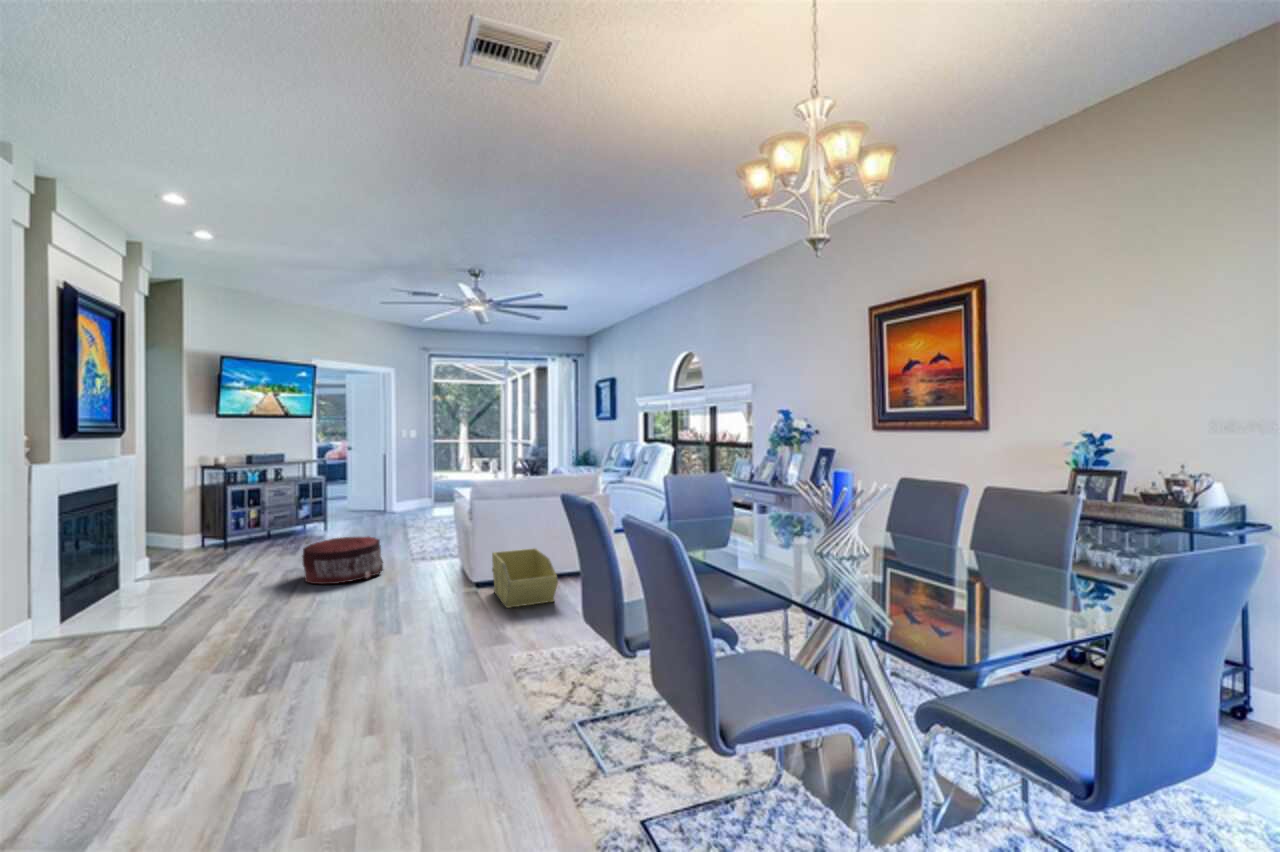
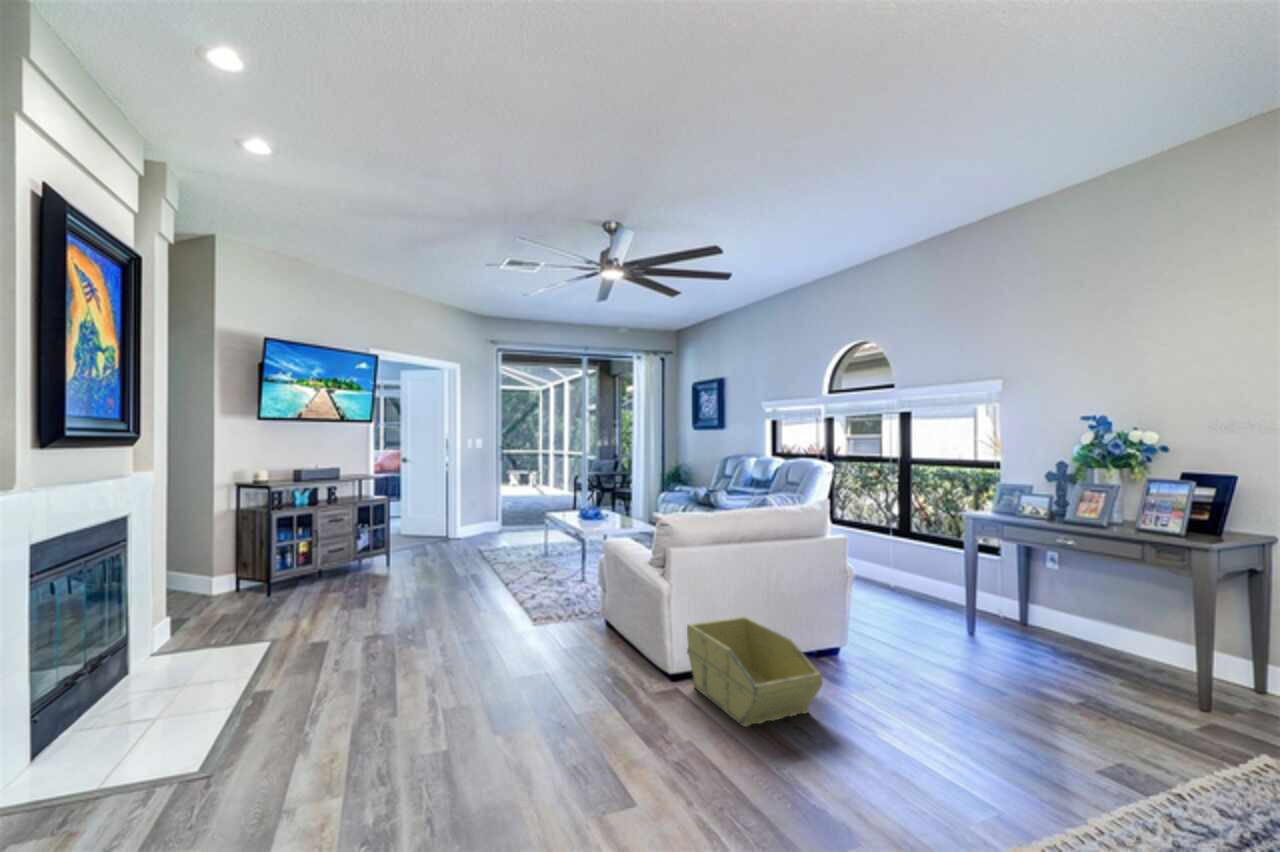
pouf: present [302,536,383,584] -> none [390,588,505,667]

